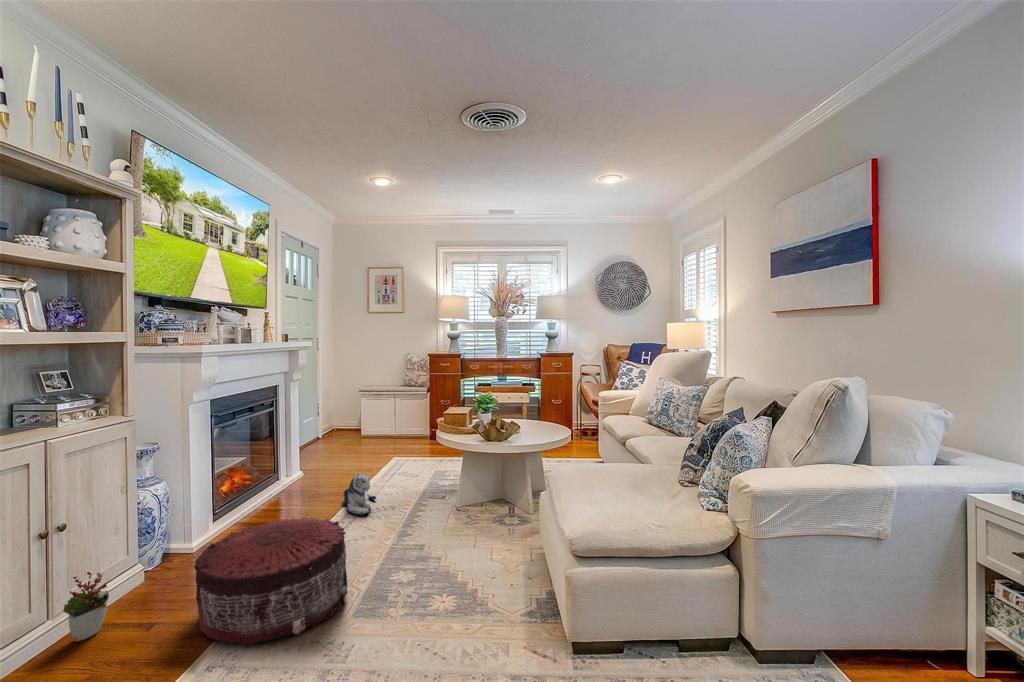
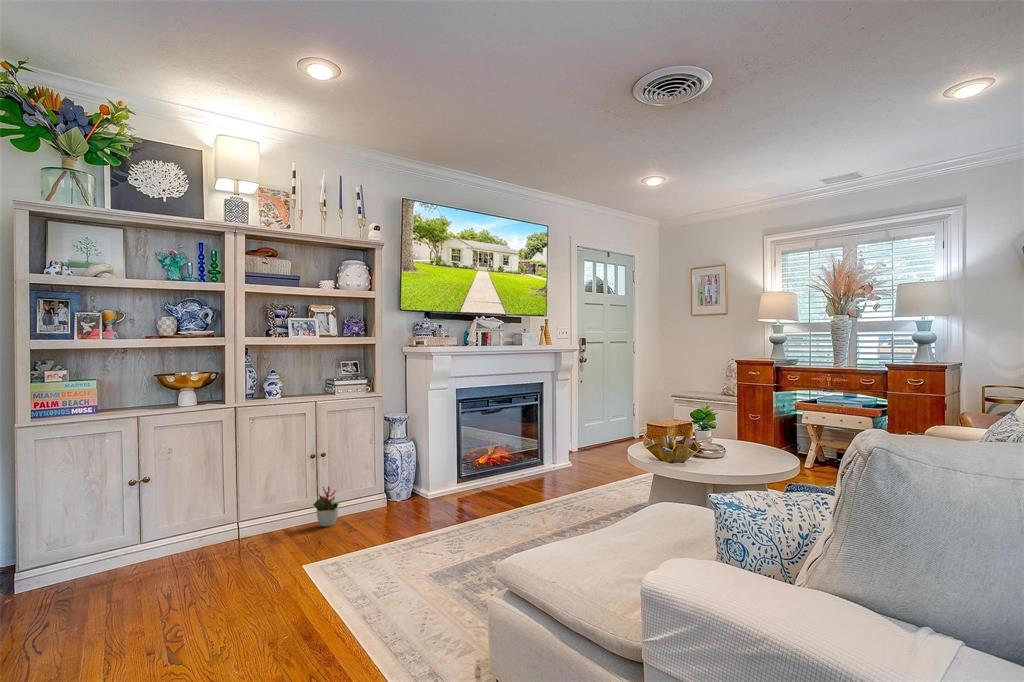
plush toy: present [342,474,376,515] -> none [541,473,577,512]
pouf: present [194,517,348,647] -> none [346,487,454,576]

